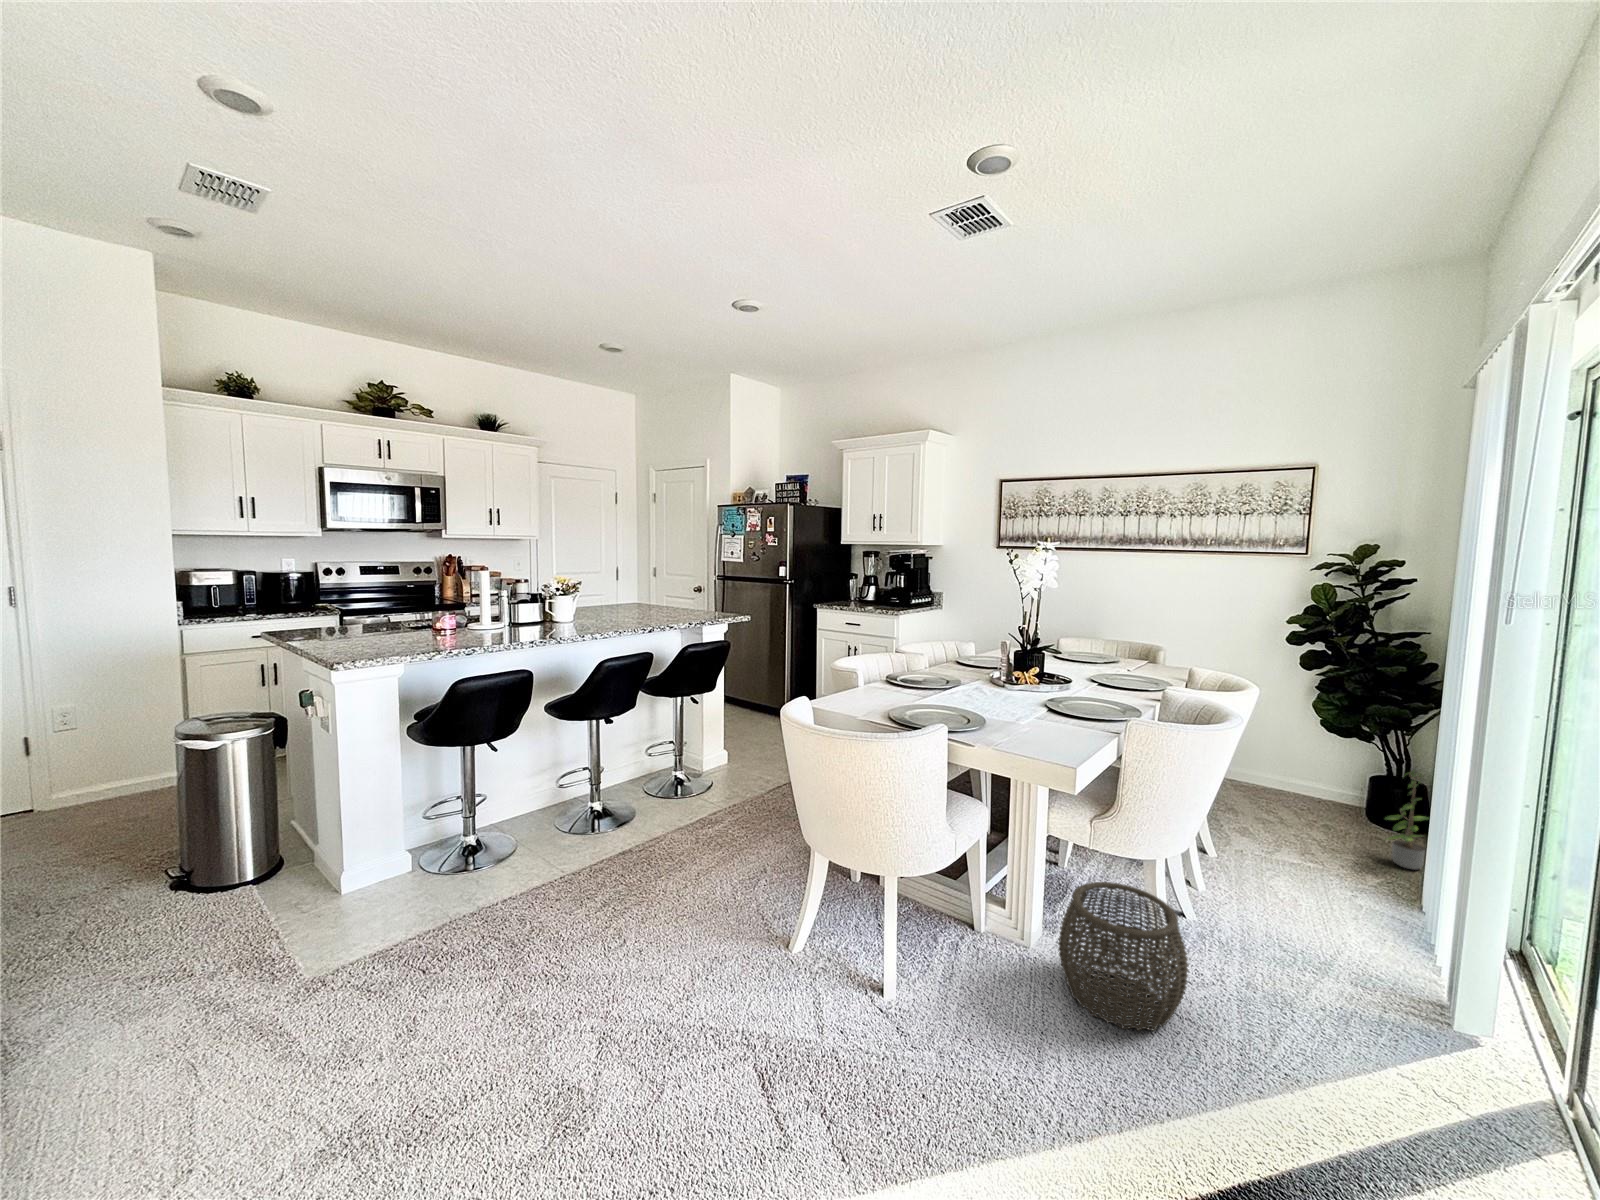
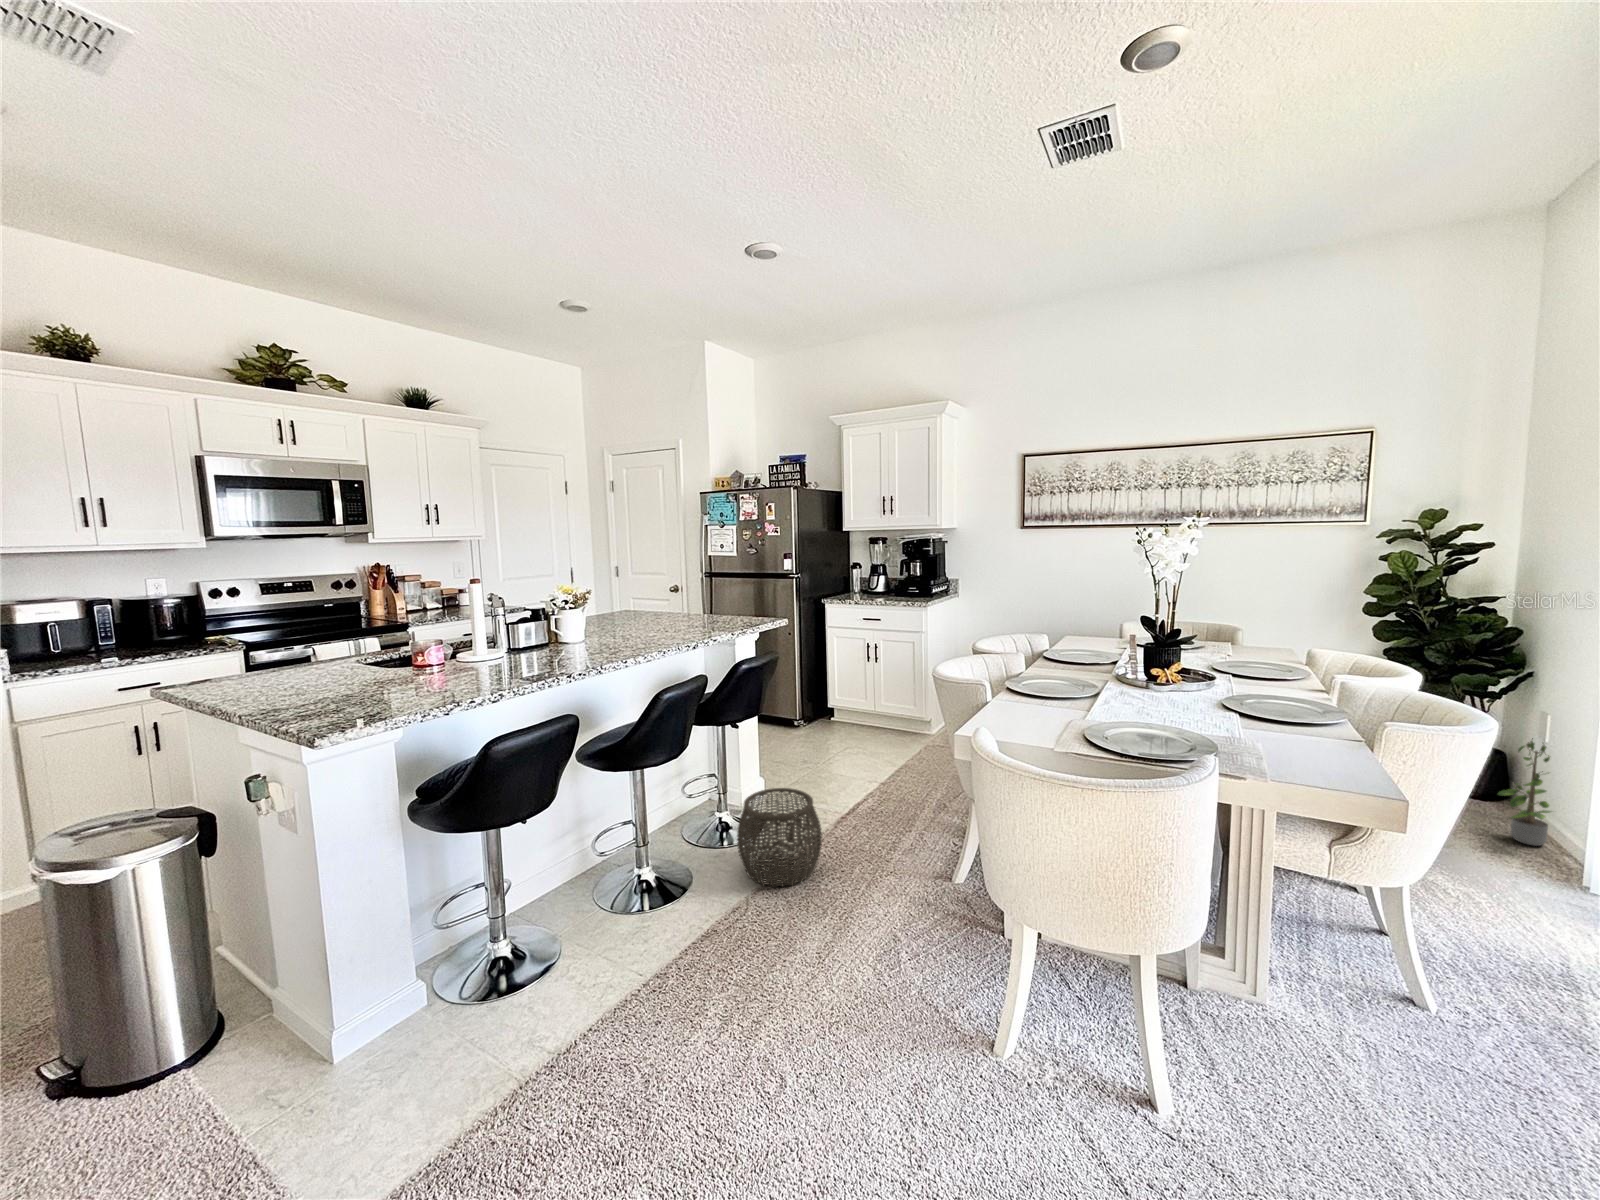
woven basket: present [1058,882,1189,1031] -> present [737,788,822,887]

